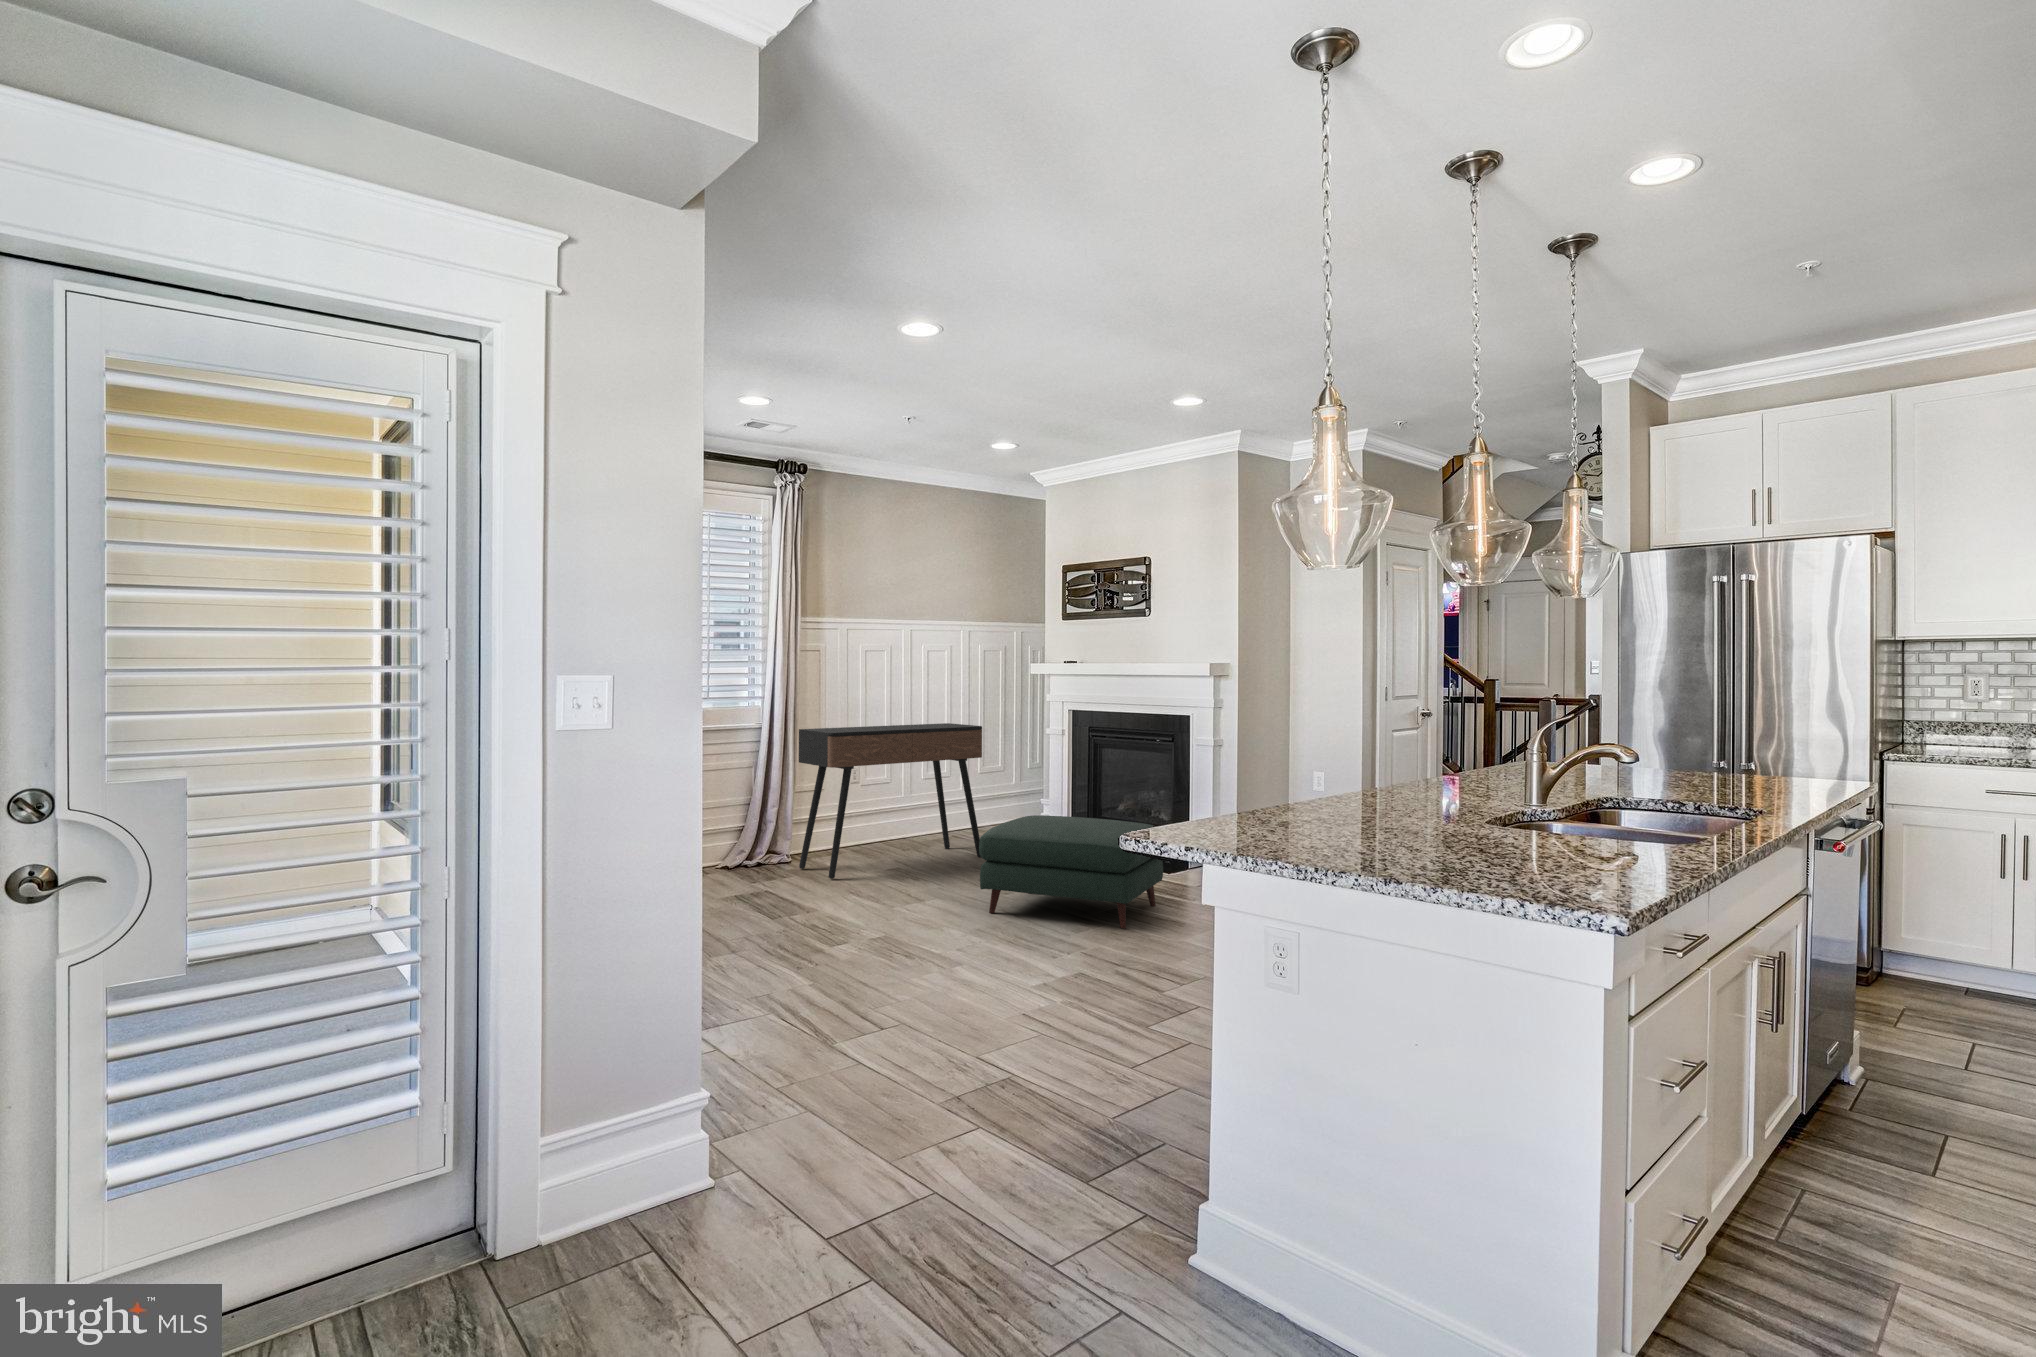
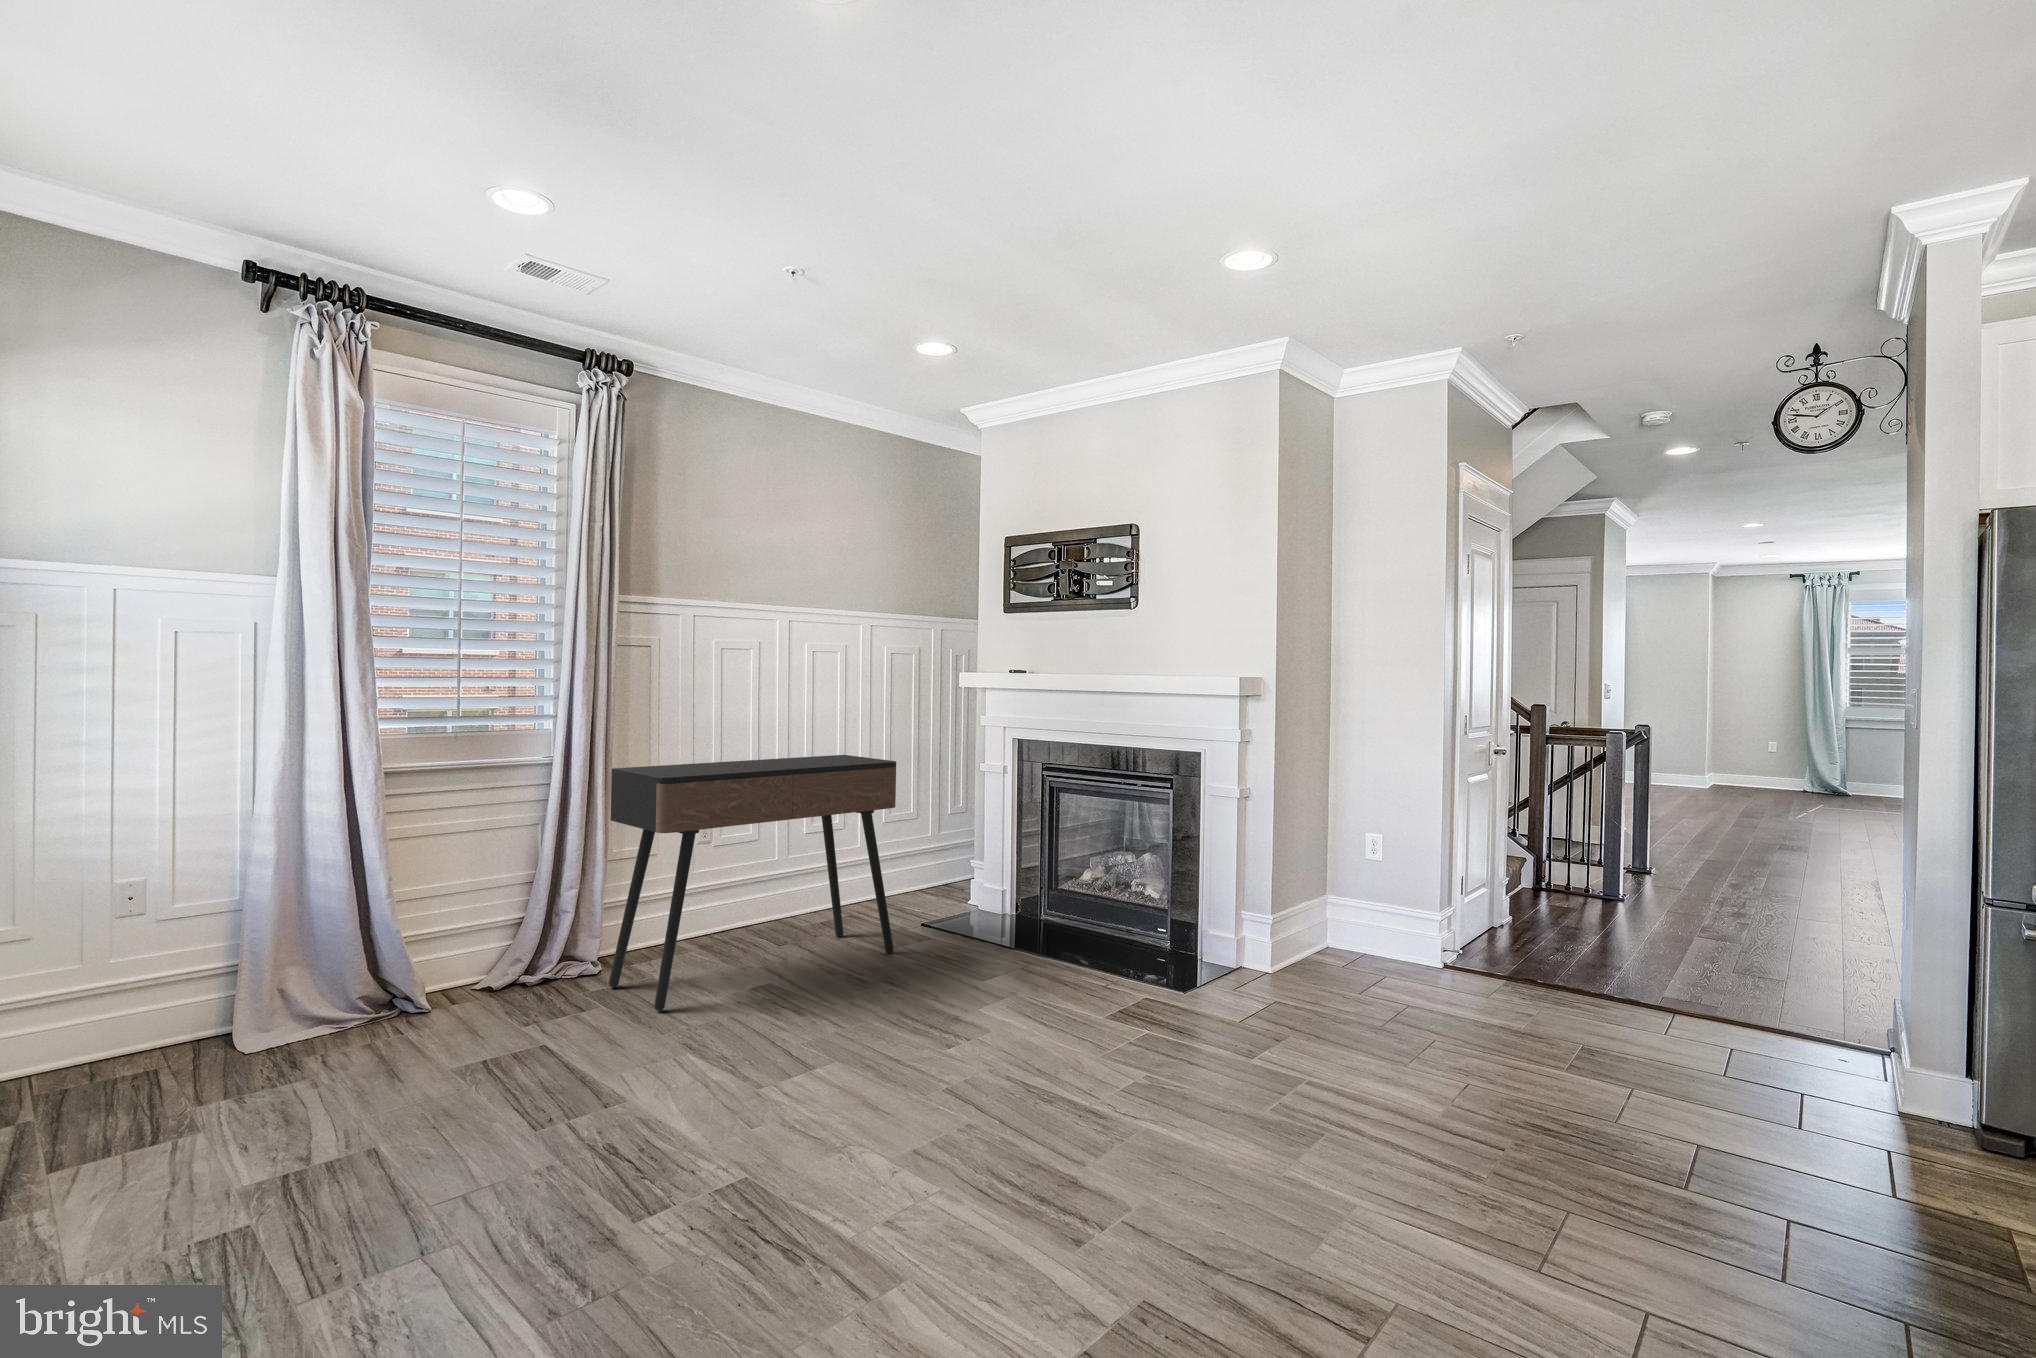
ottoman: present [979,815,1163,929] -> none [911,914,1203,1128]

